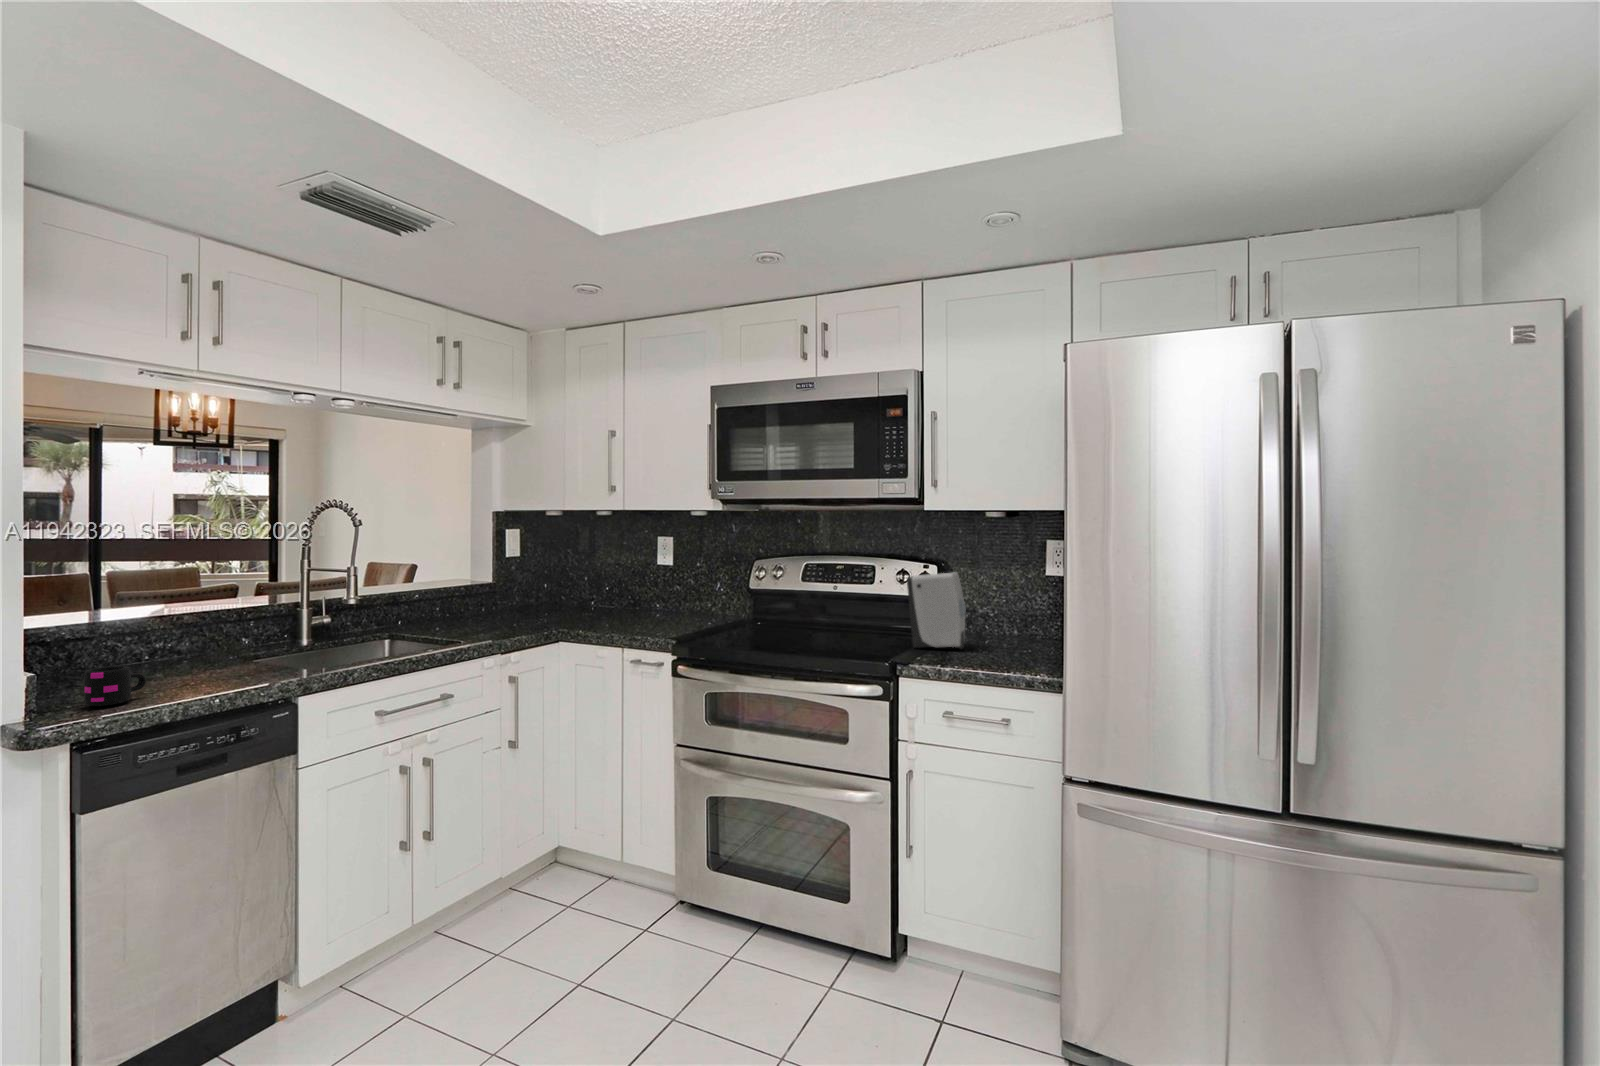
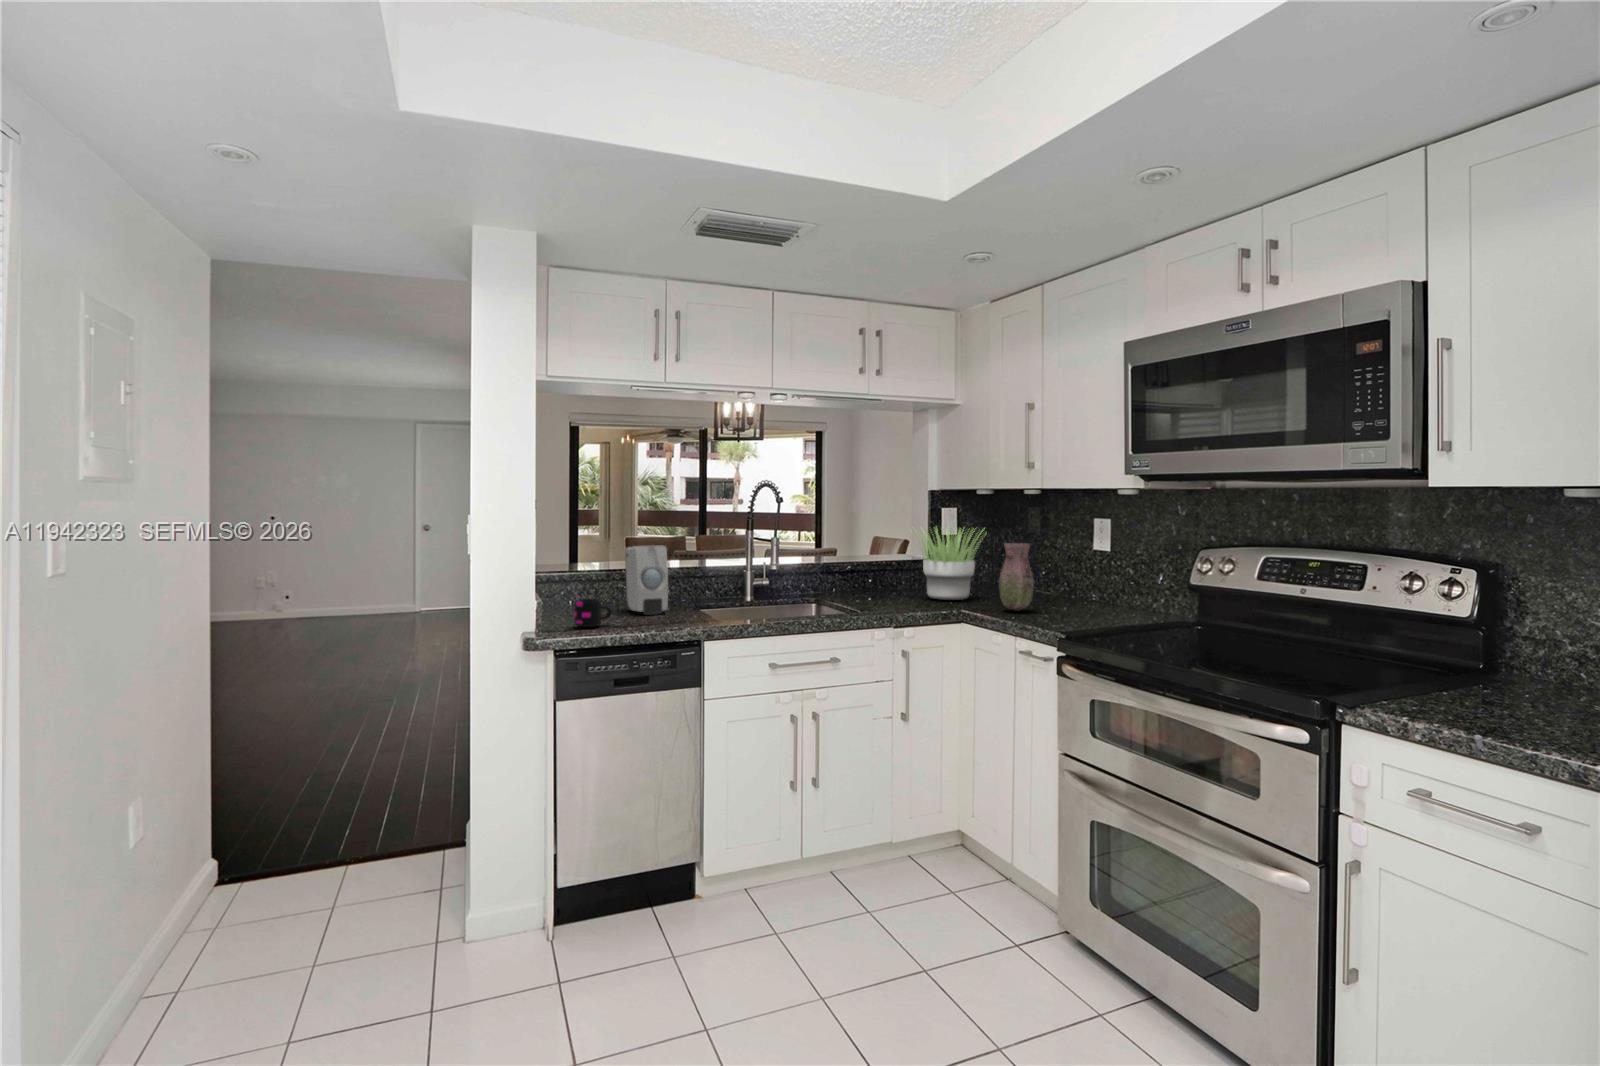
potted plant: none [485,546,573,620] -> present [910,528,979,600]
vase: none [594,562,625,624] -> present [999,543,1034,611]
soap dispenser: present [907,572,966,649] -> present [625,546,668,615]

